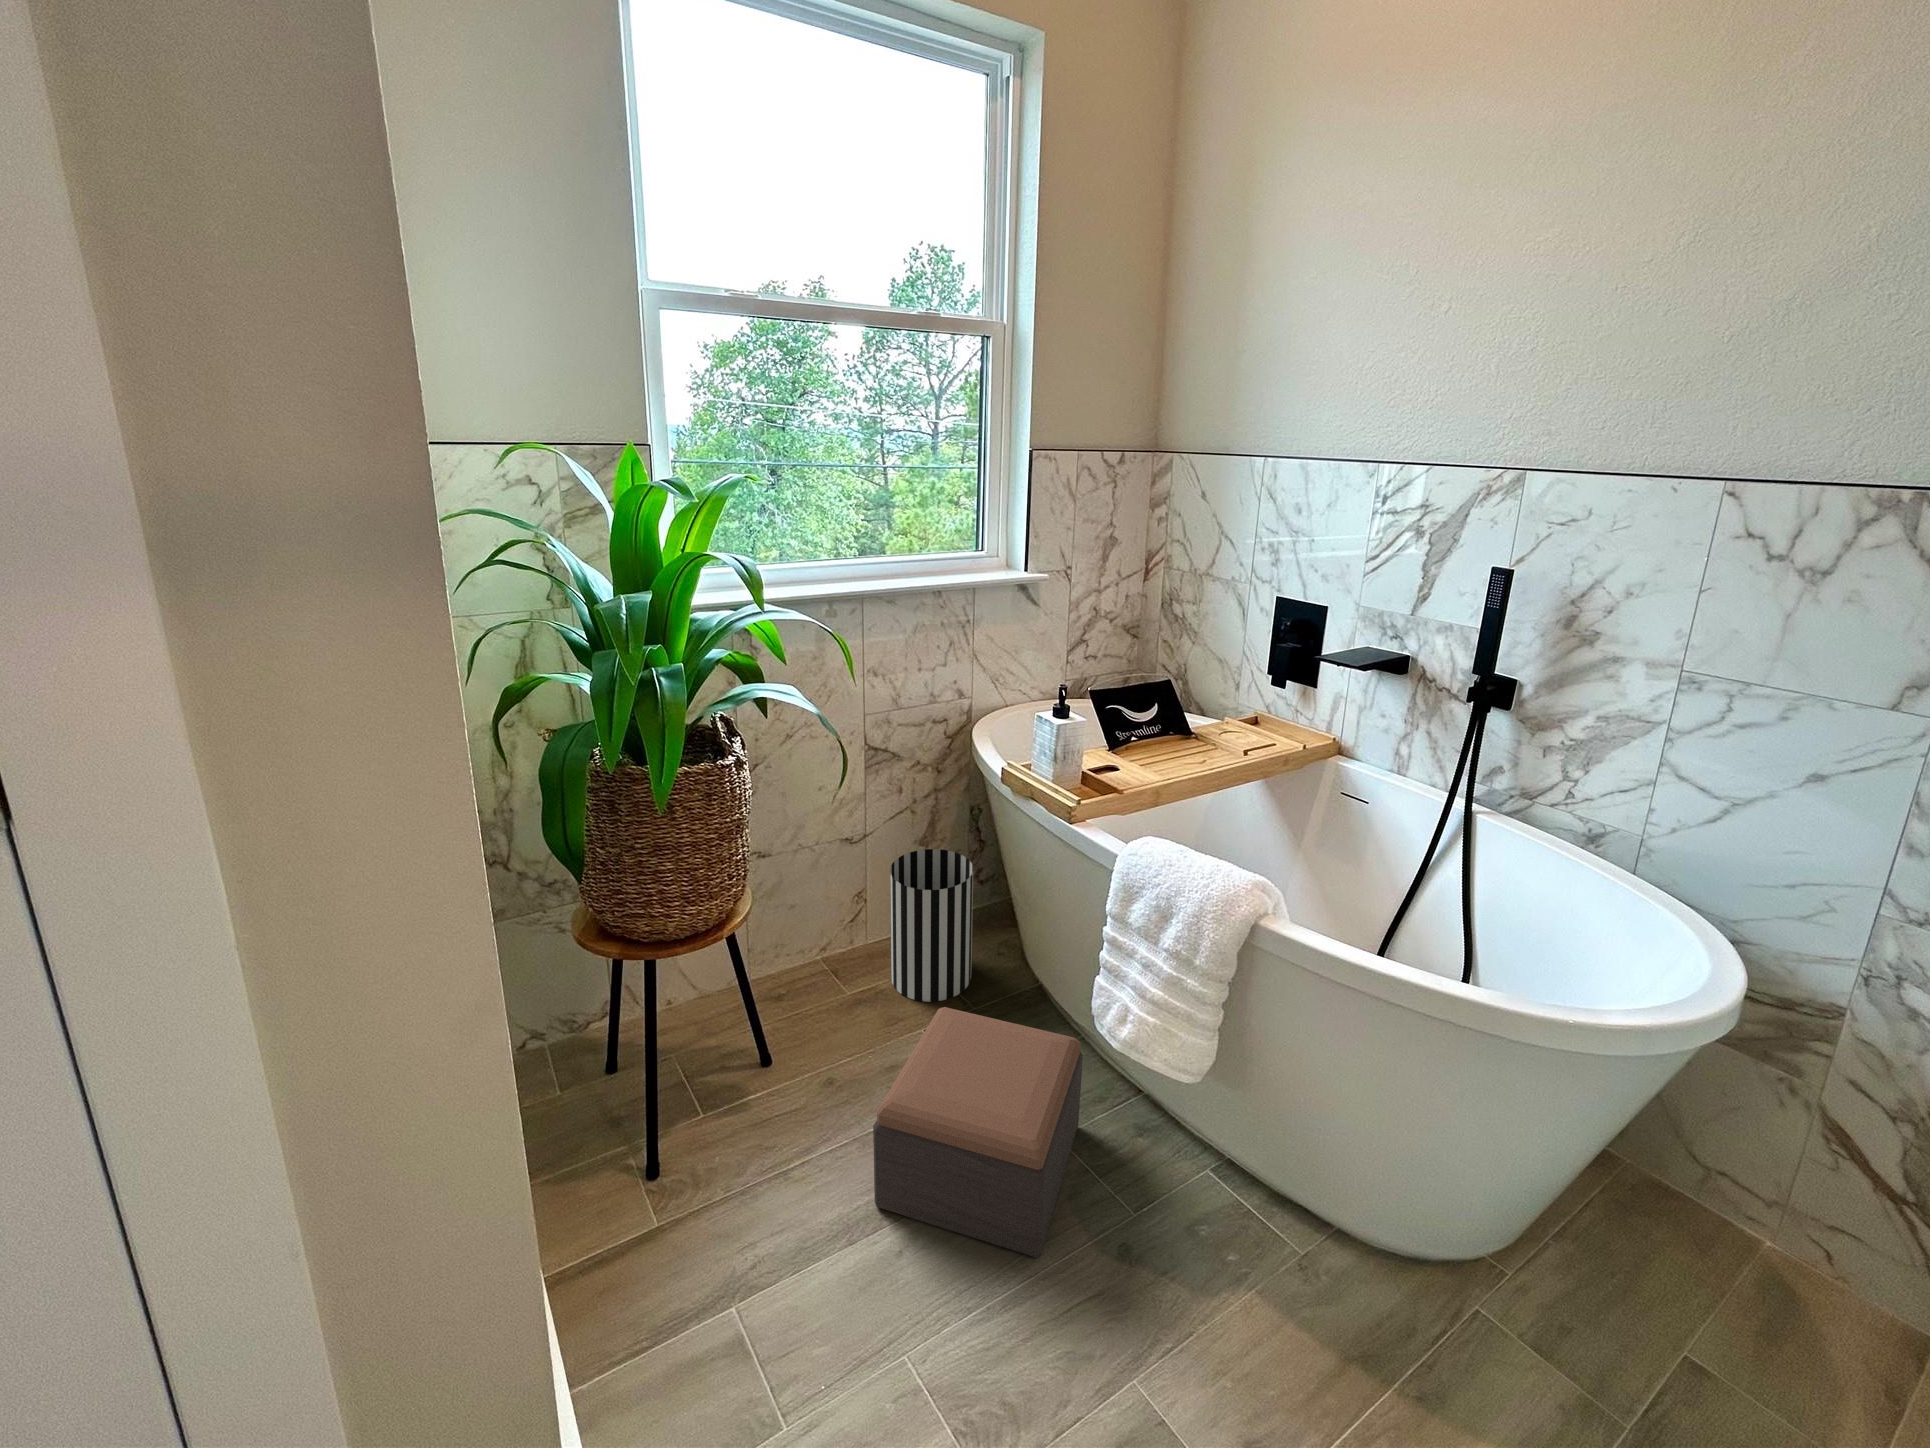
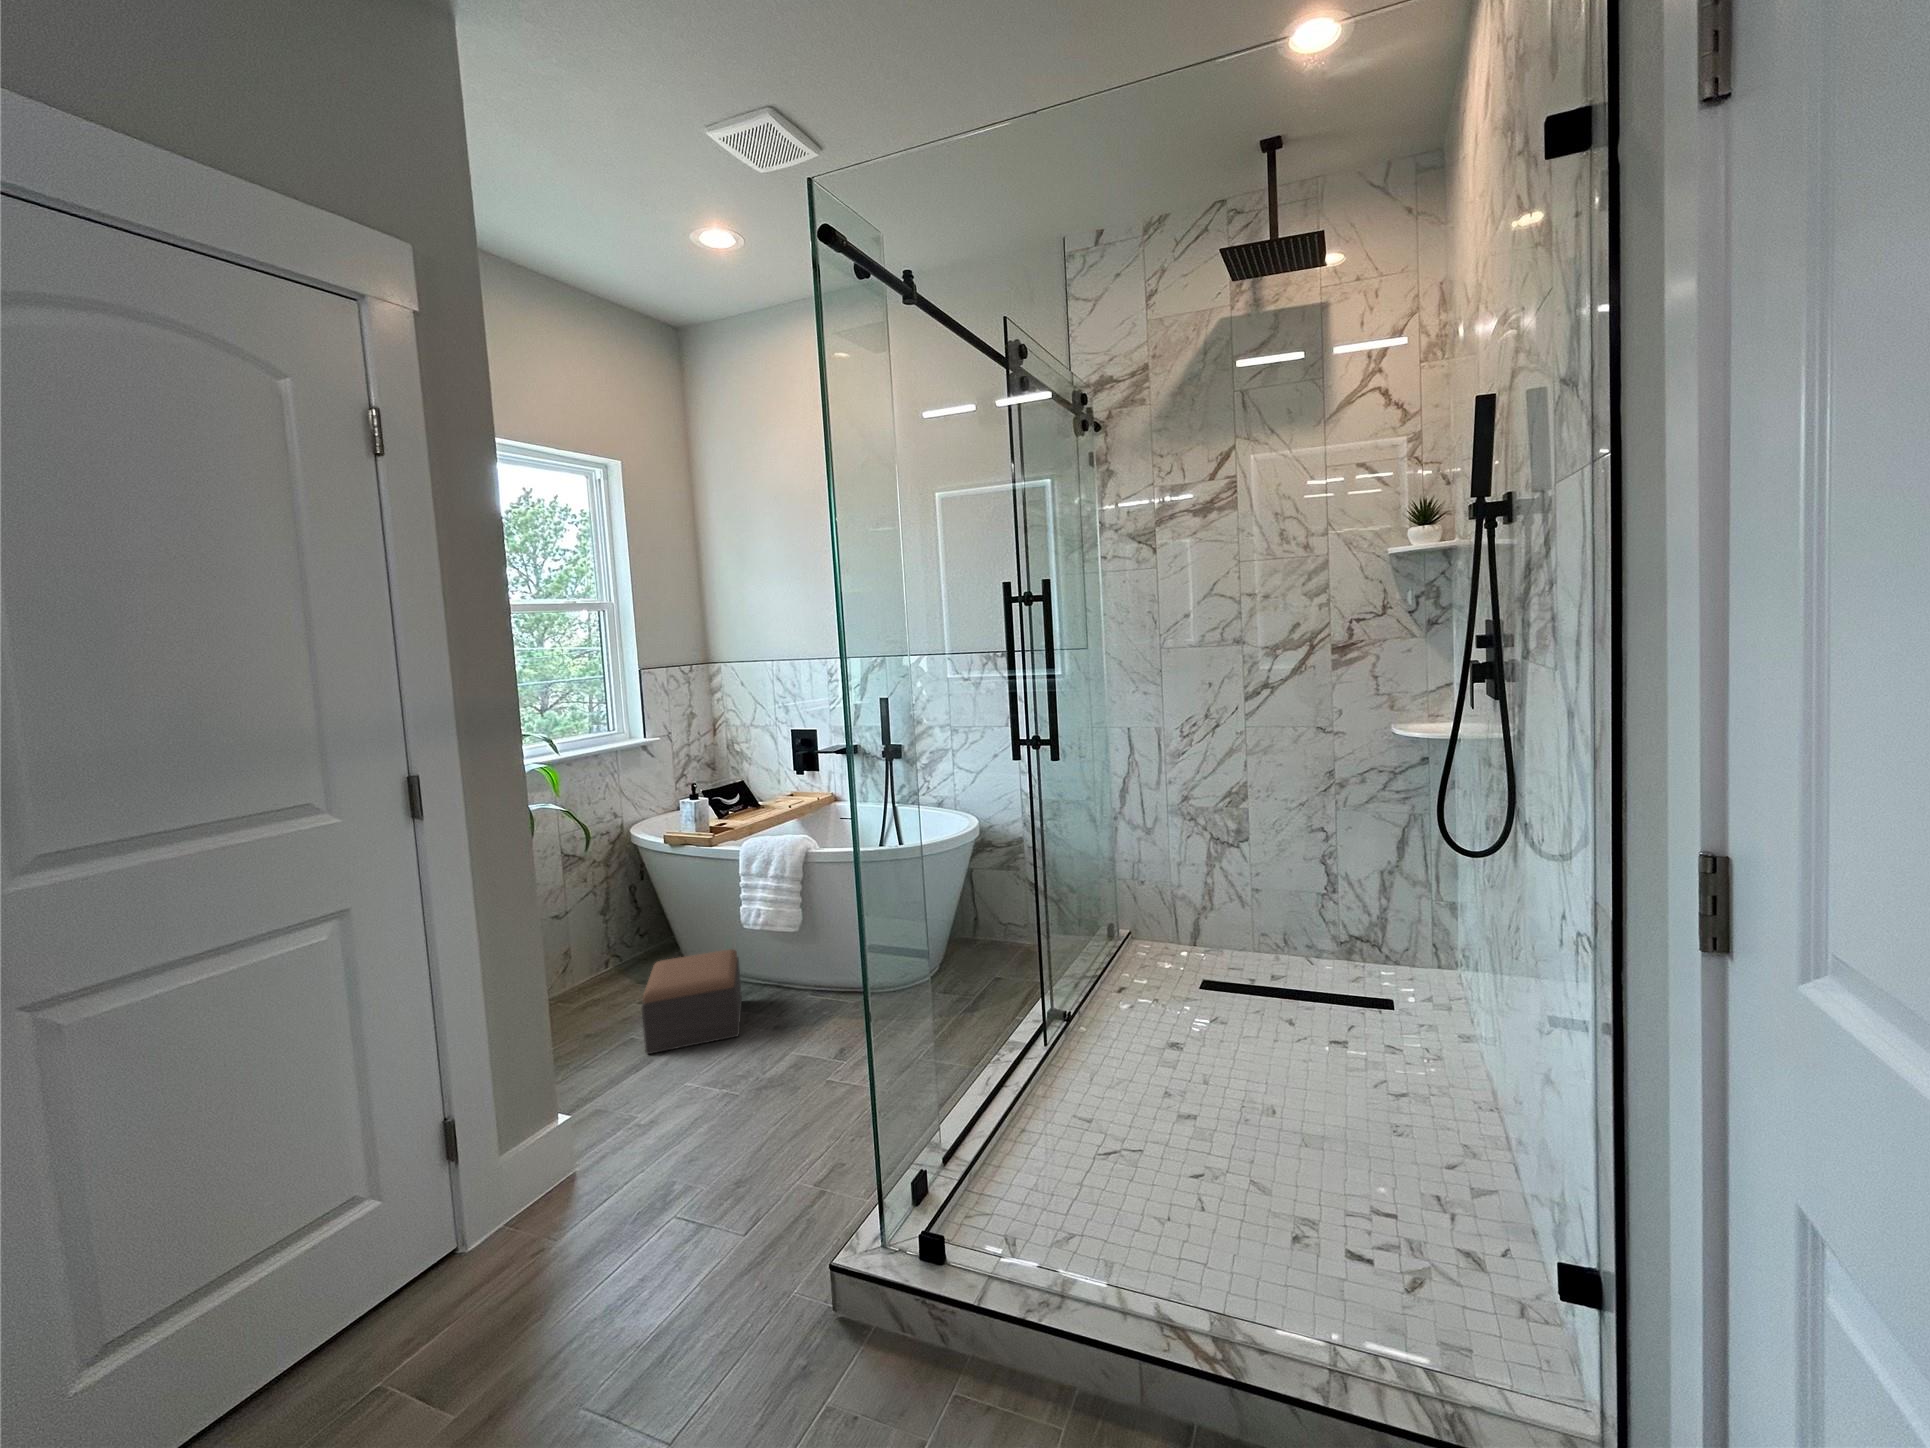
wastebasket: present [890,849,973,1002] -> none [593,906,654,997]

